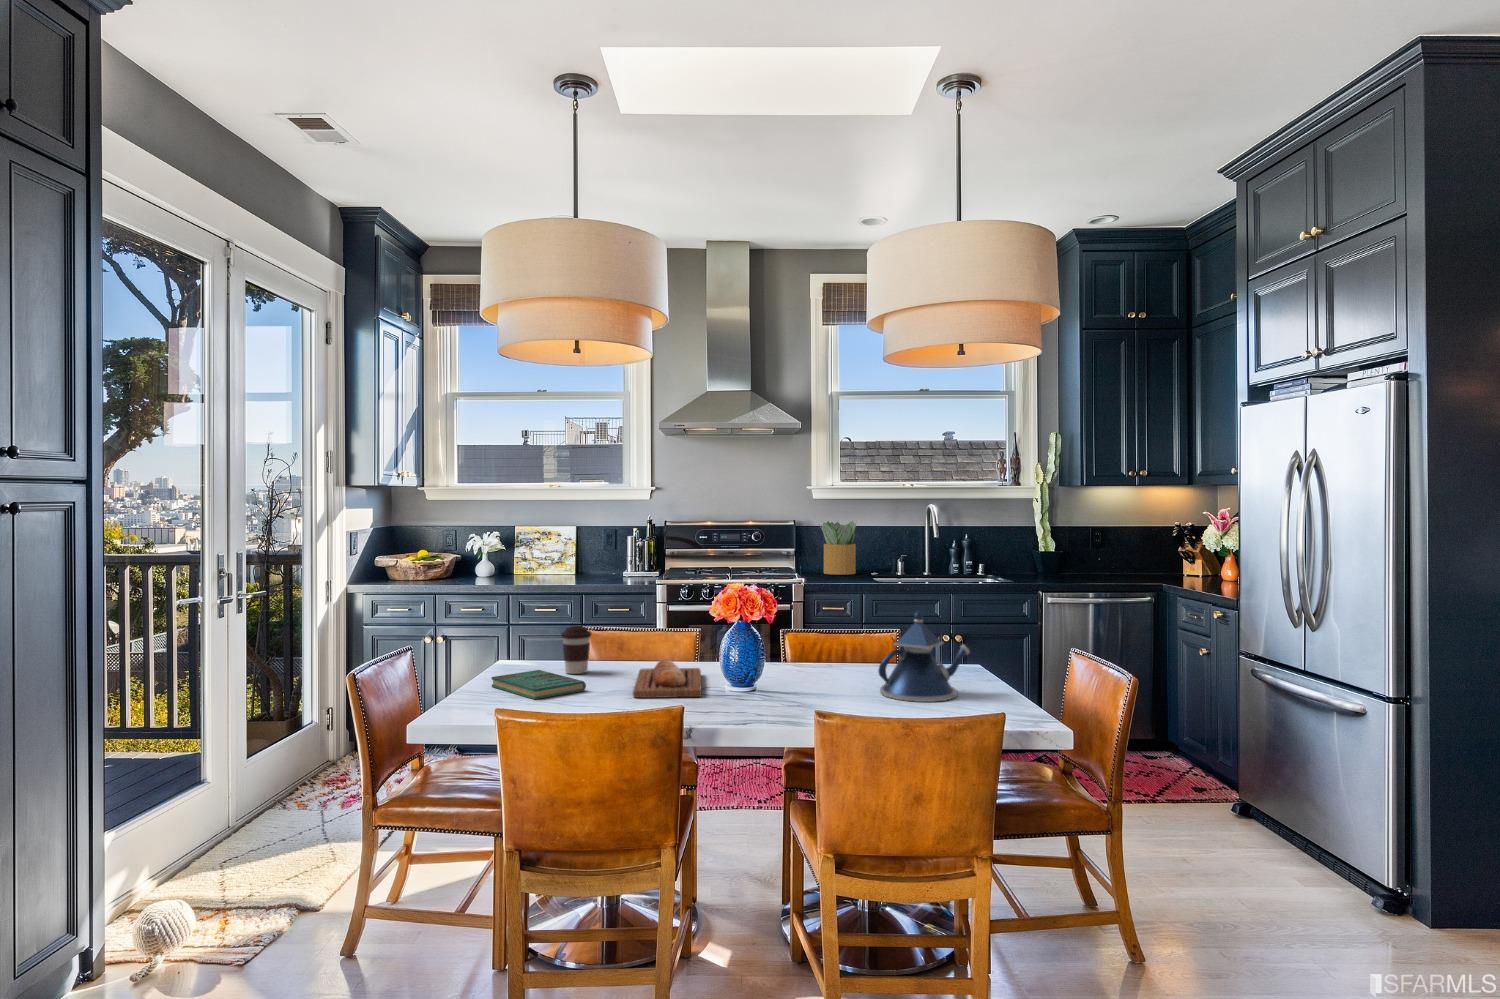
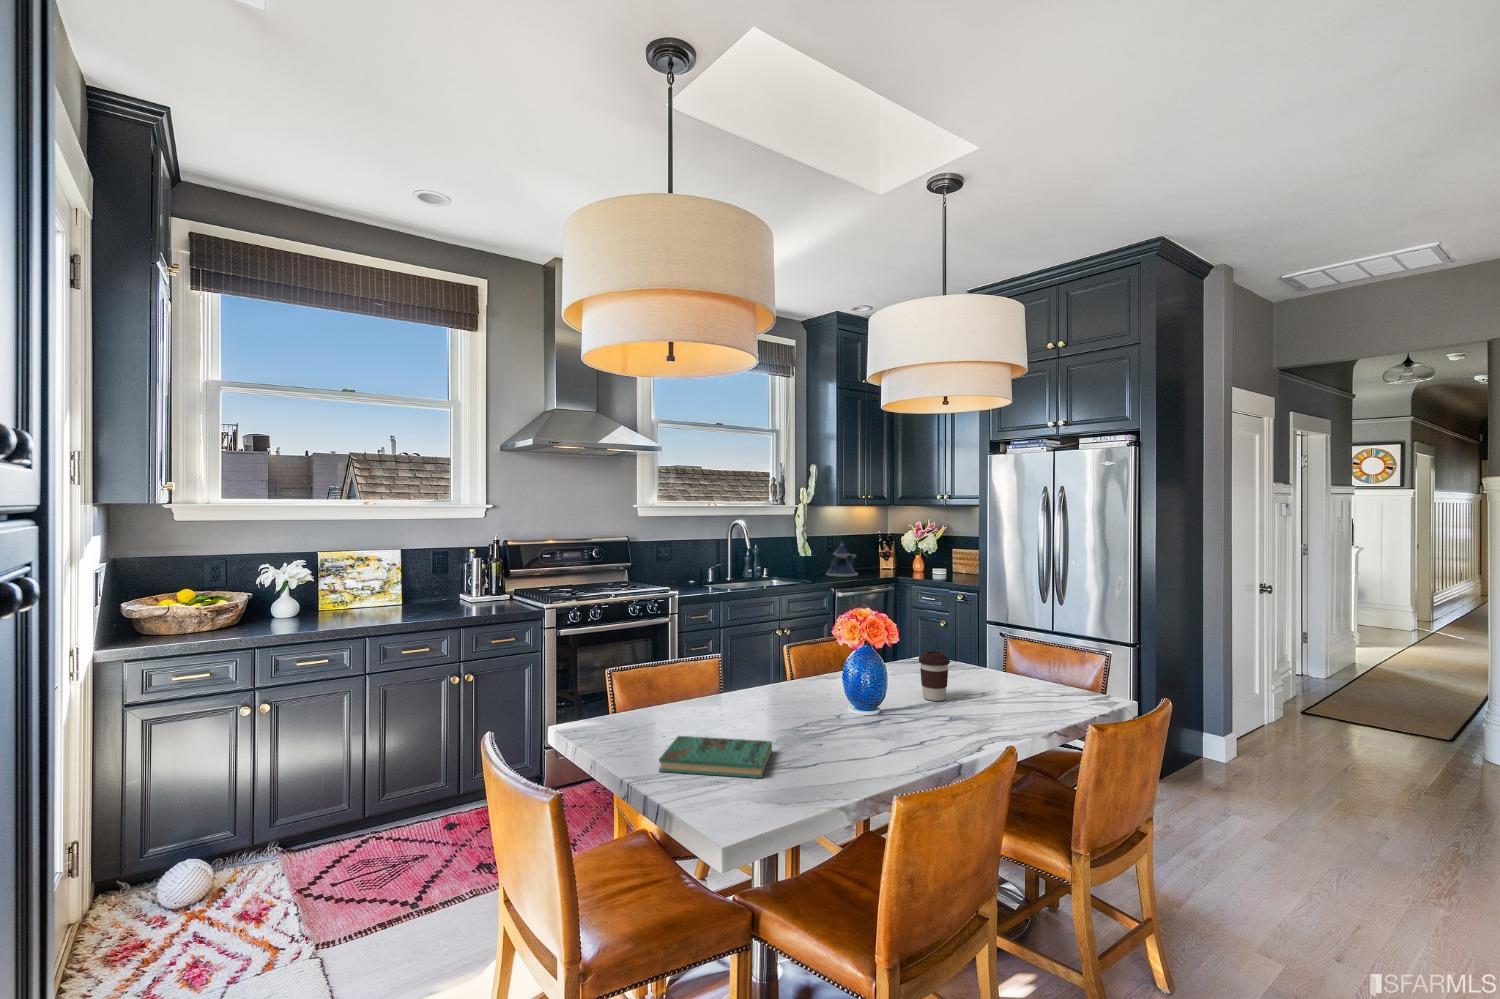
potted plant: present [819,521,856,575] -> none [646,535,679,584]
teapot: present [878,612,970,702] -> present [826,541,857,576]
coffee cup: present [561,626,591,674] -> present [919,651,950,701]
bread loaf: present [633,659,702,698] -> none [758,697,890,749]

